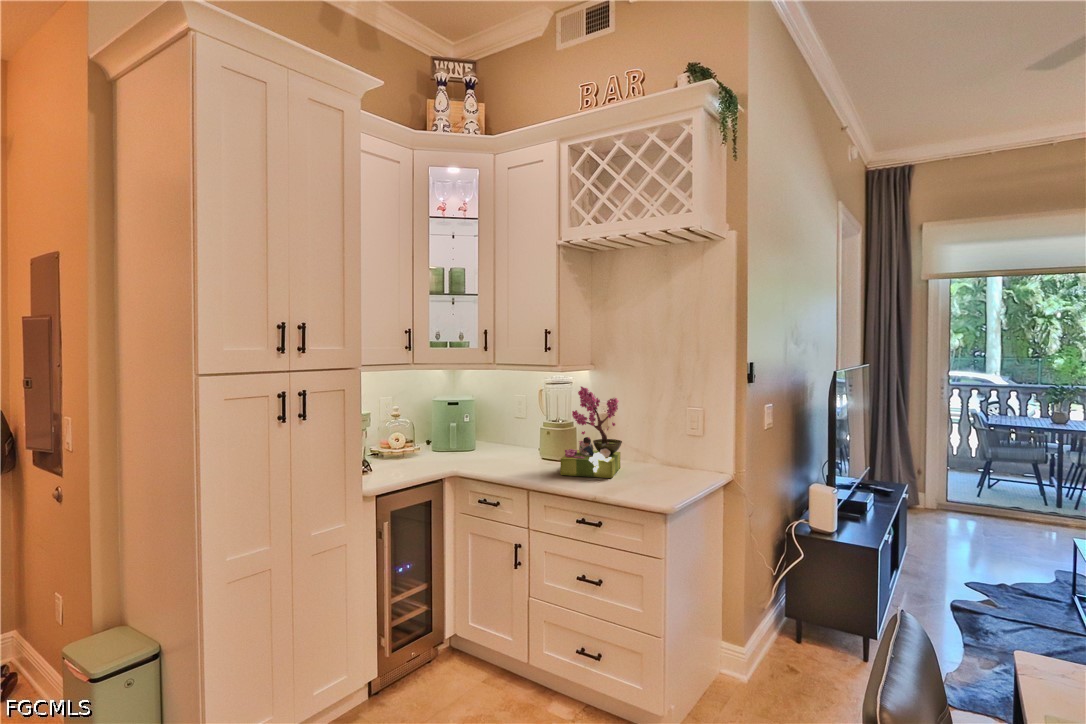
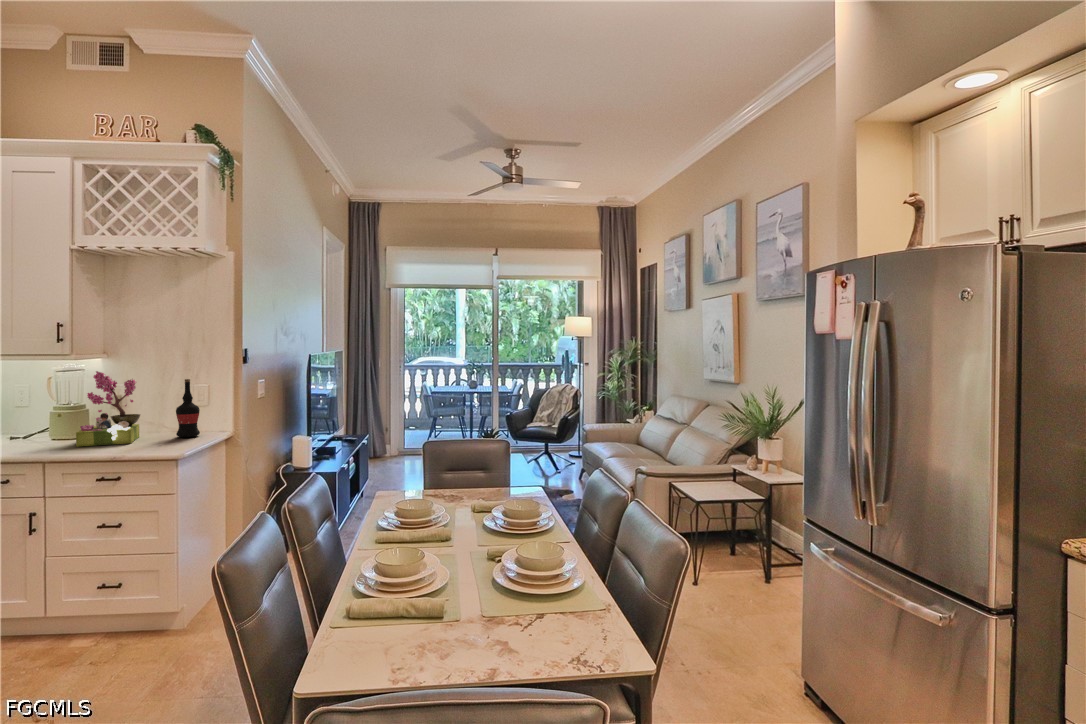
wine bottle: none [659,401,686,477] -> present [176,379,200,437]

